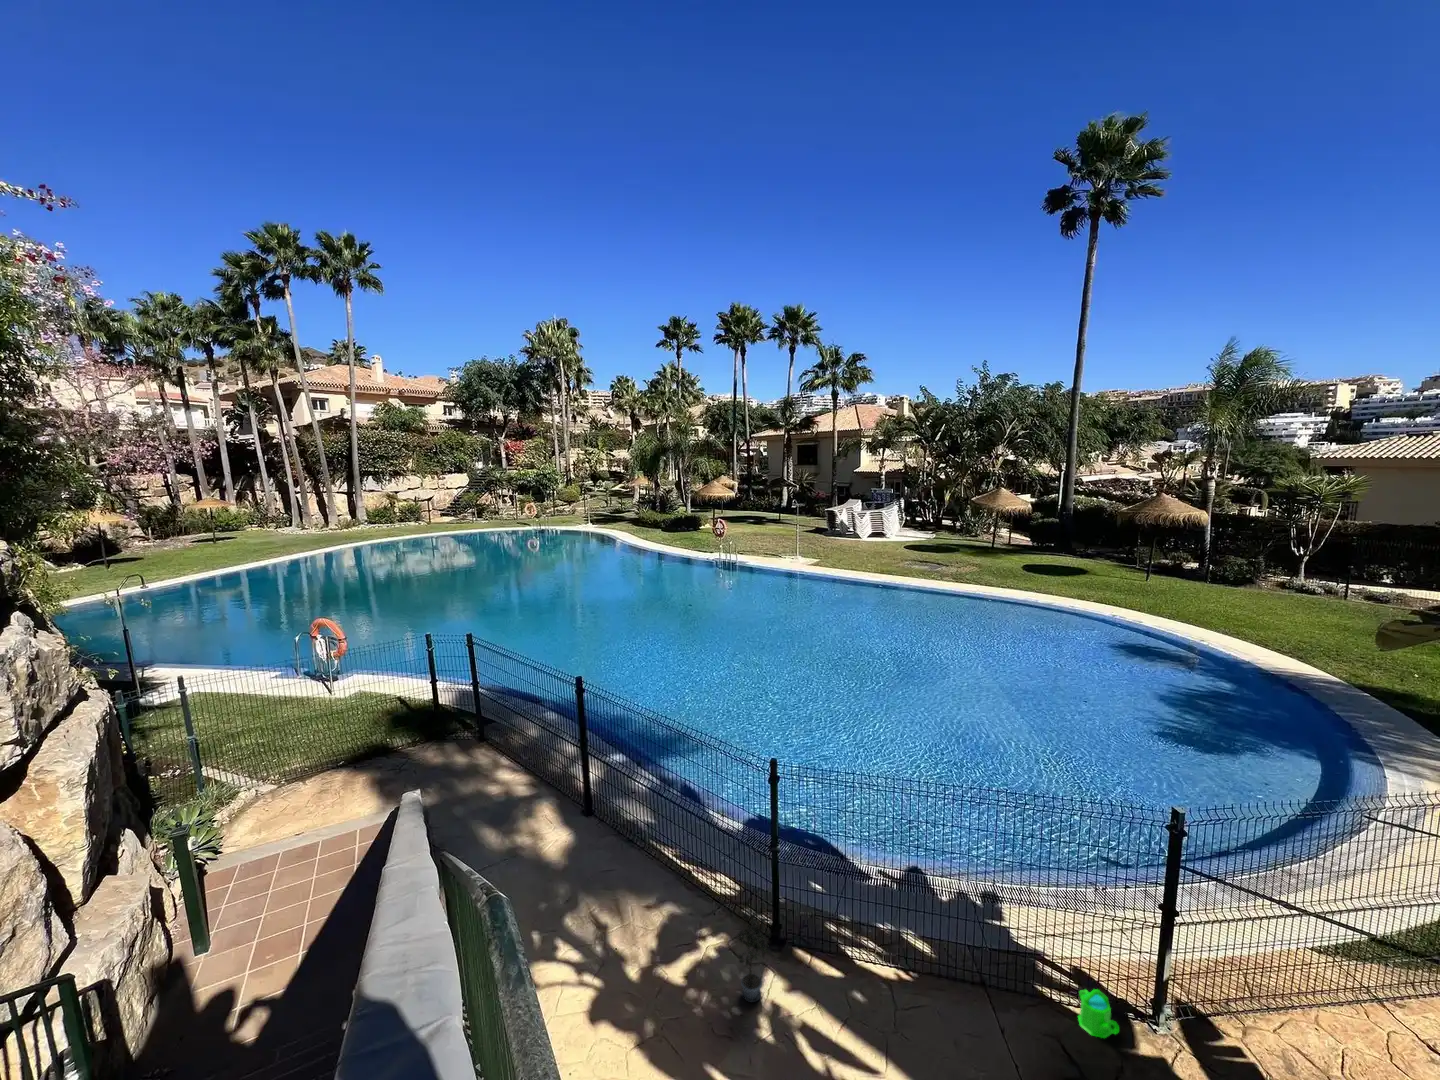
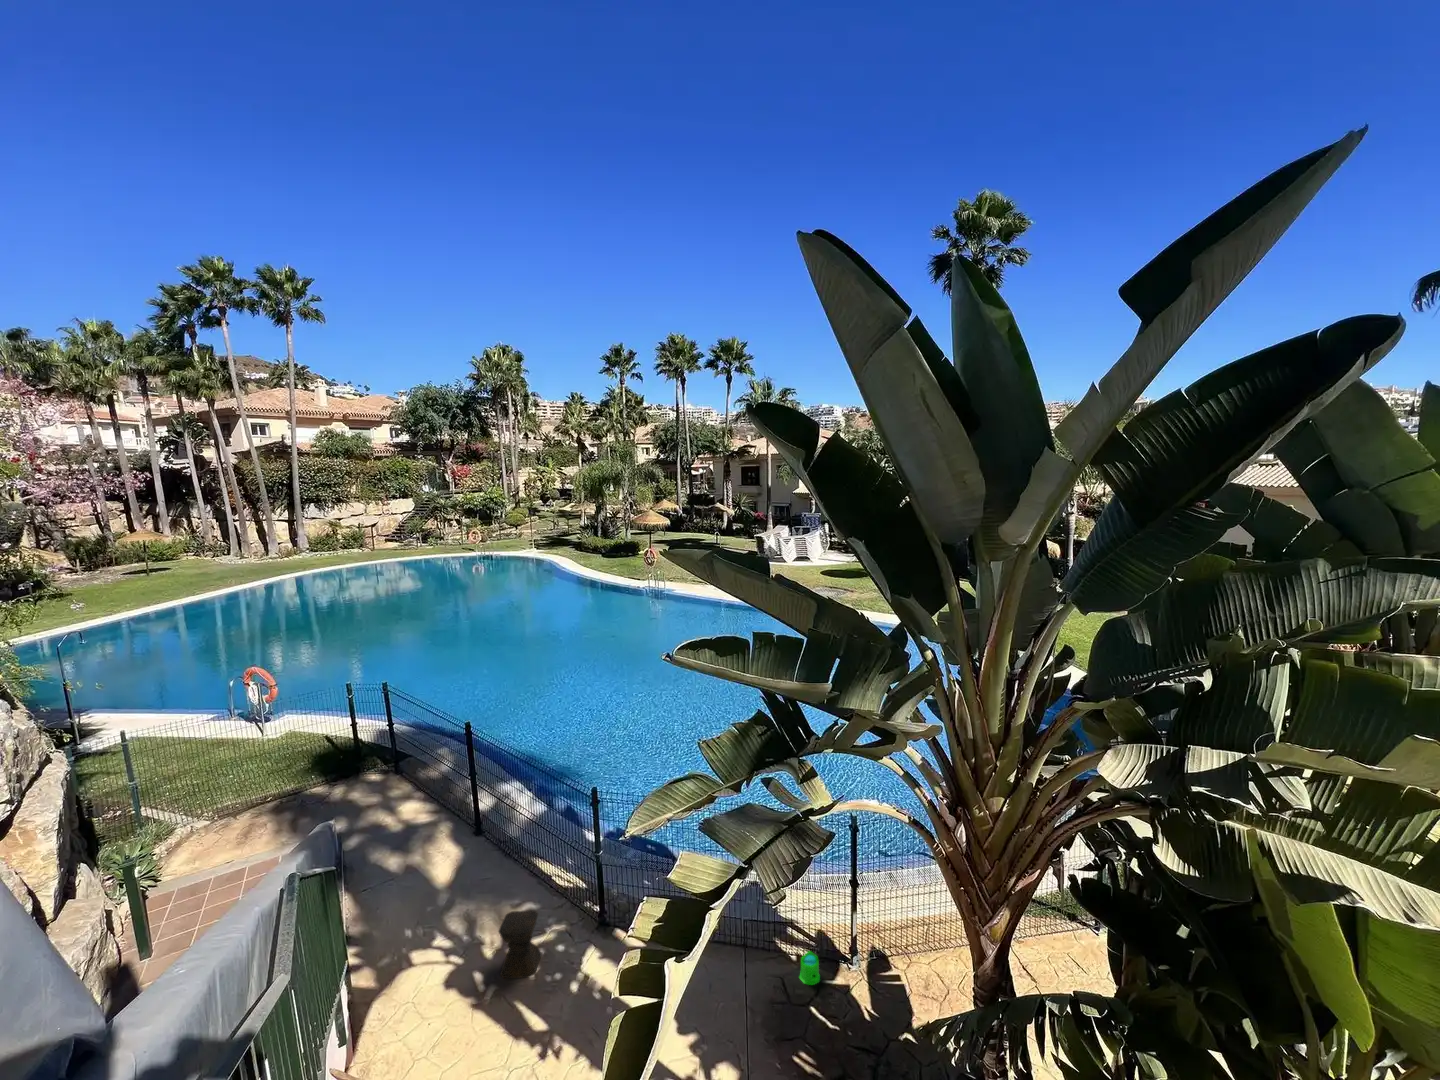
potted plant: present [737,910,769,1002] -> none [554,906,584,974]
stool: none [657,913,707,1005] -> present [499,910,541,978]

